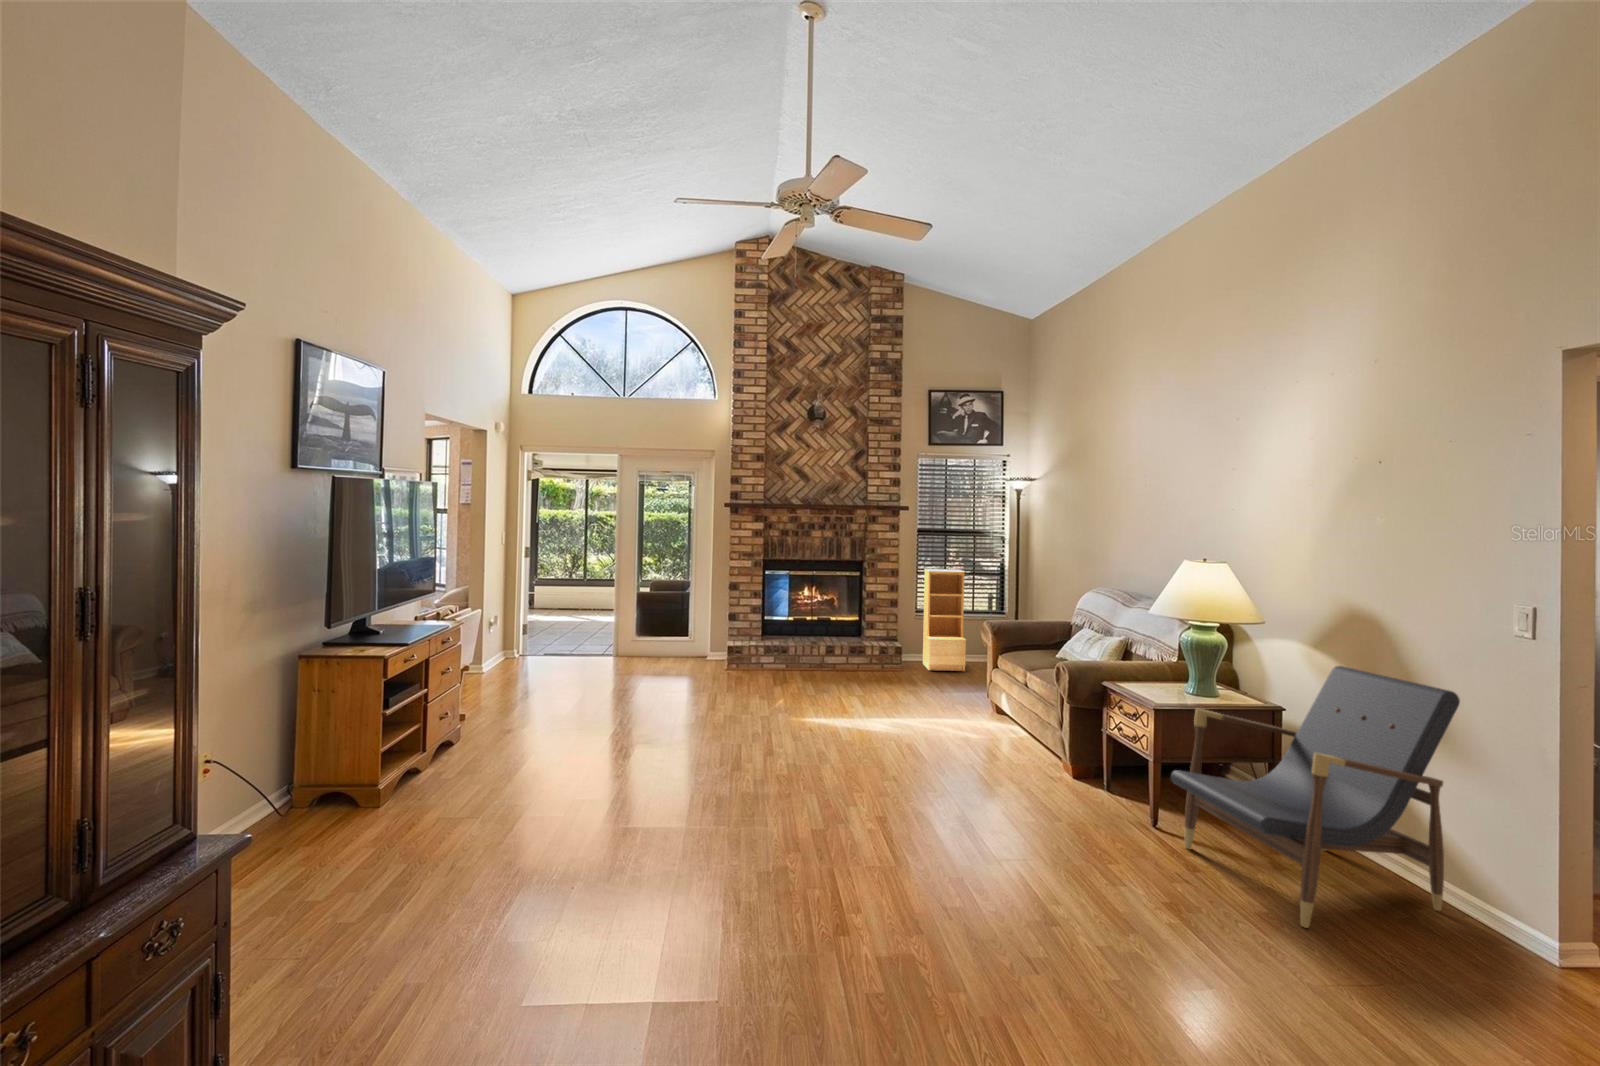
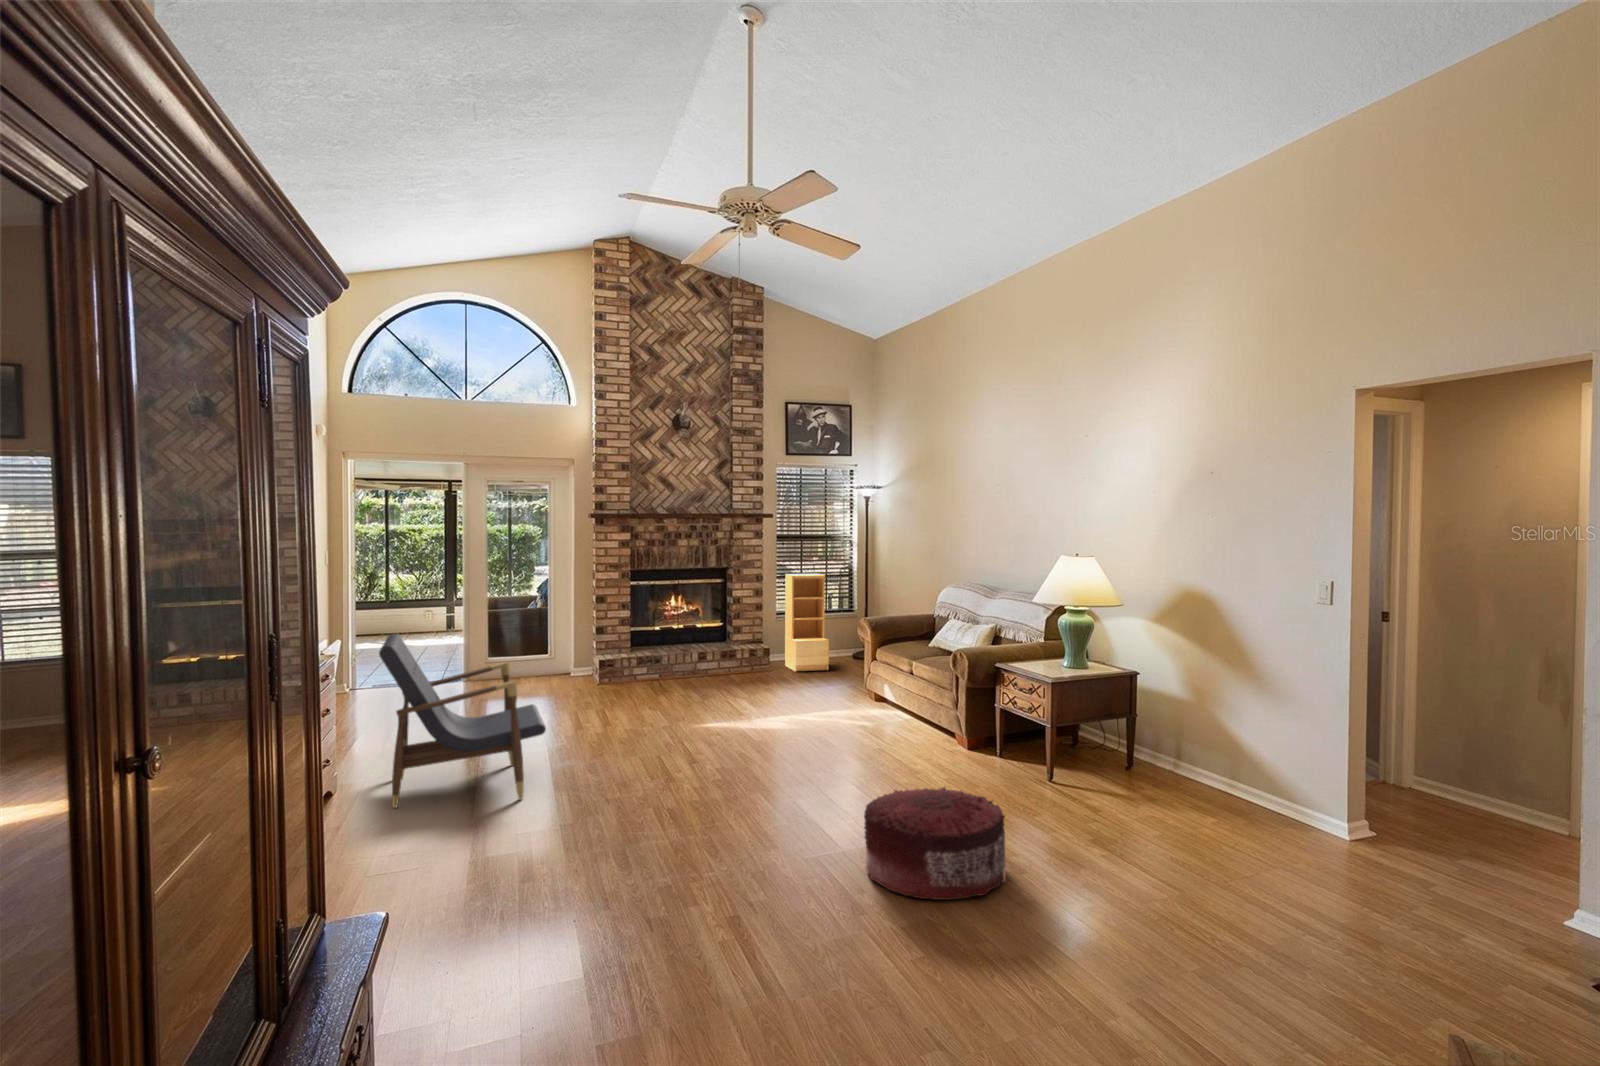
lounge chair: present [1171,666,1460,928] -> present [379,634,546,808]
pouf: none [838,834,1025,999] -> present [864,787,1006,900]

